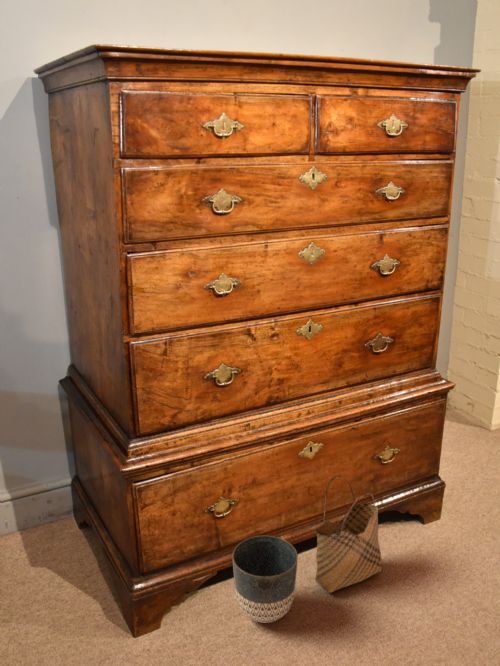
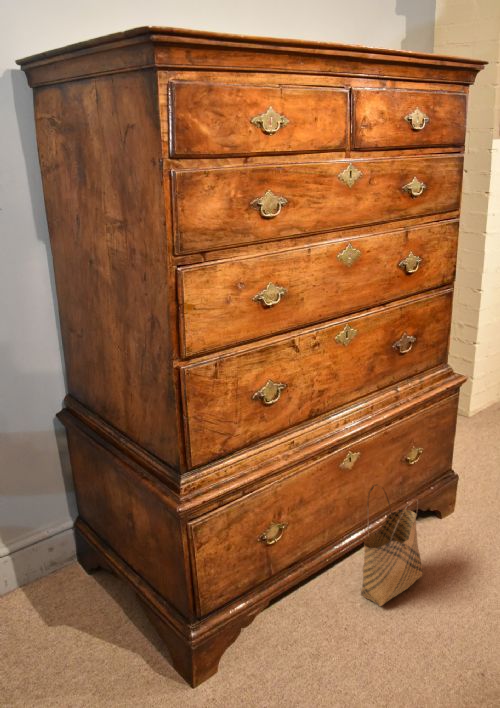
planter: present [232,536,298,623] -> none [289,557,358,648]

